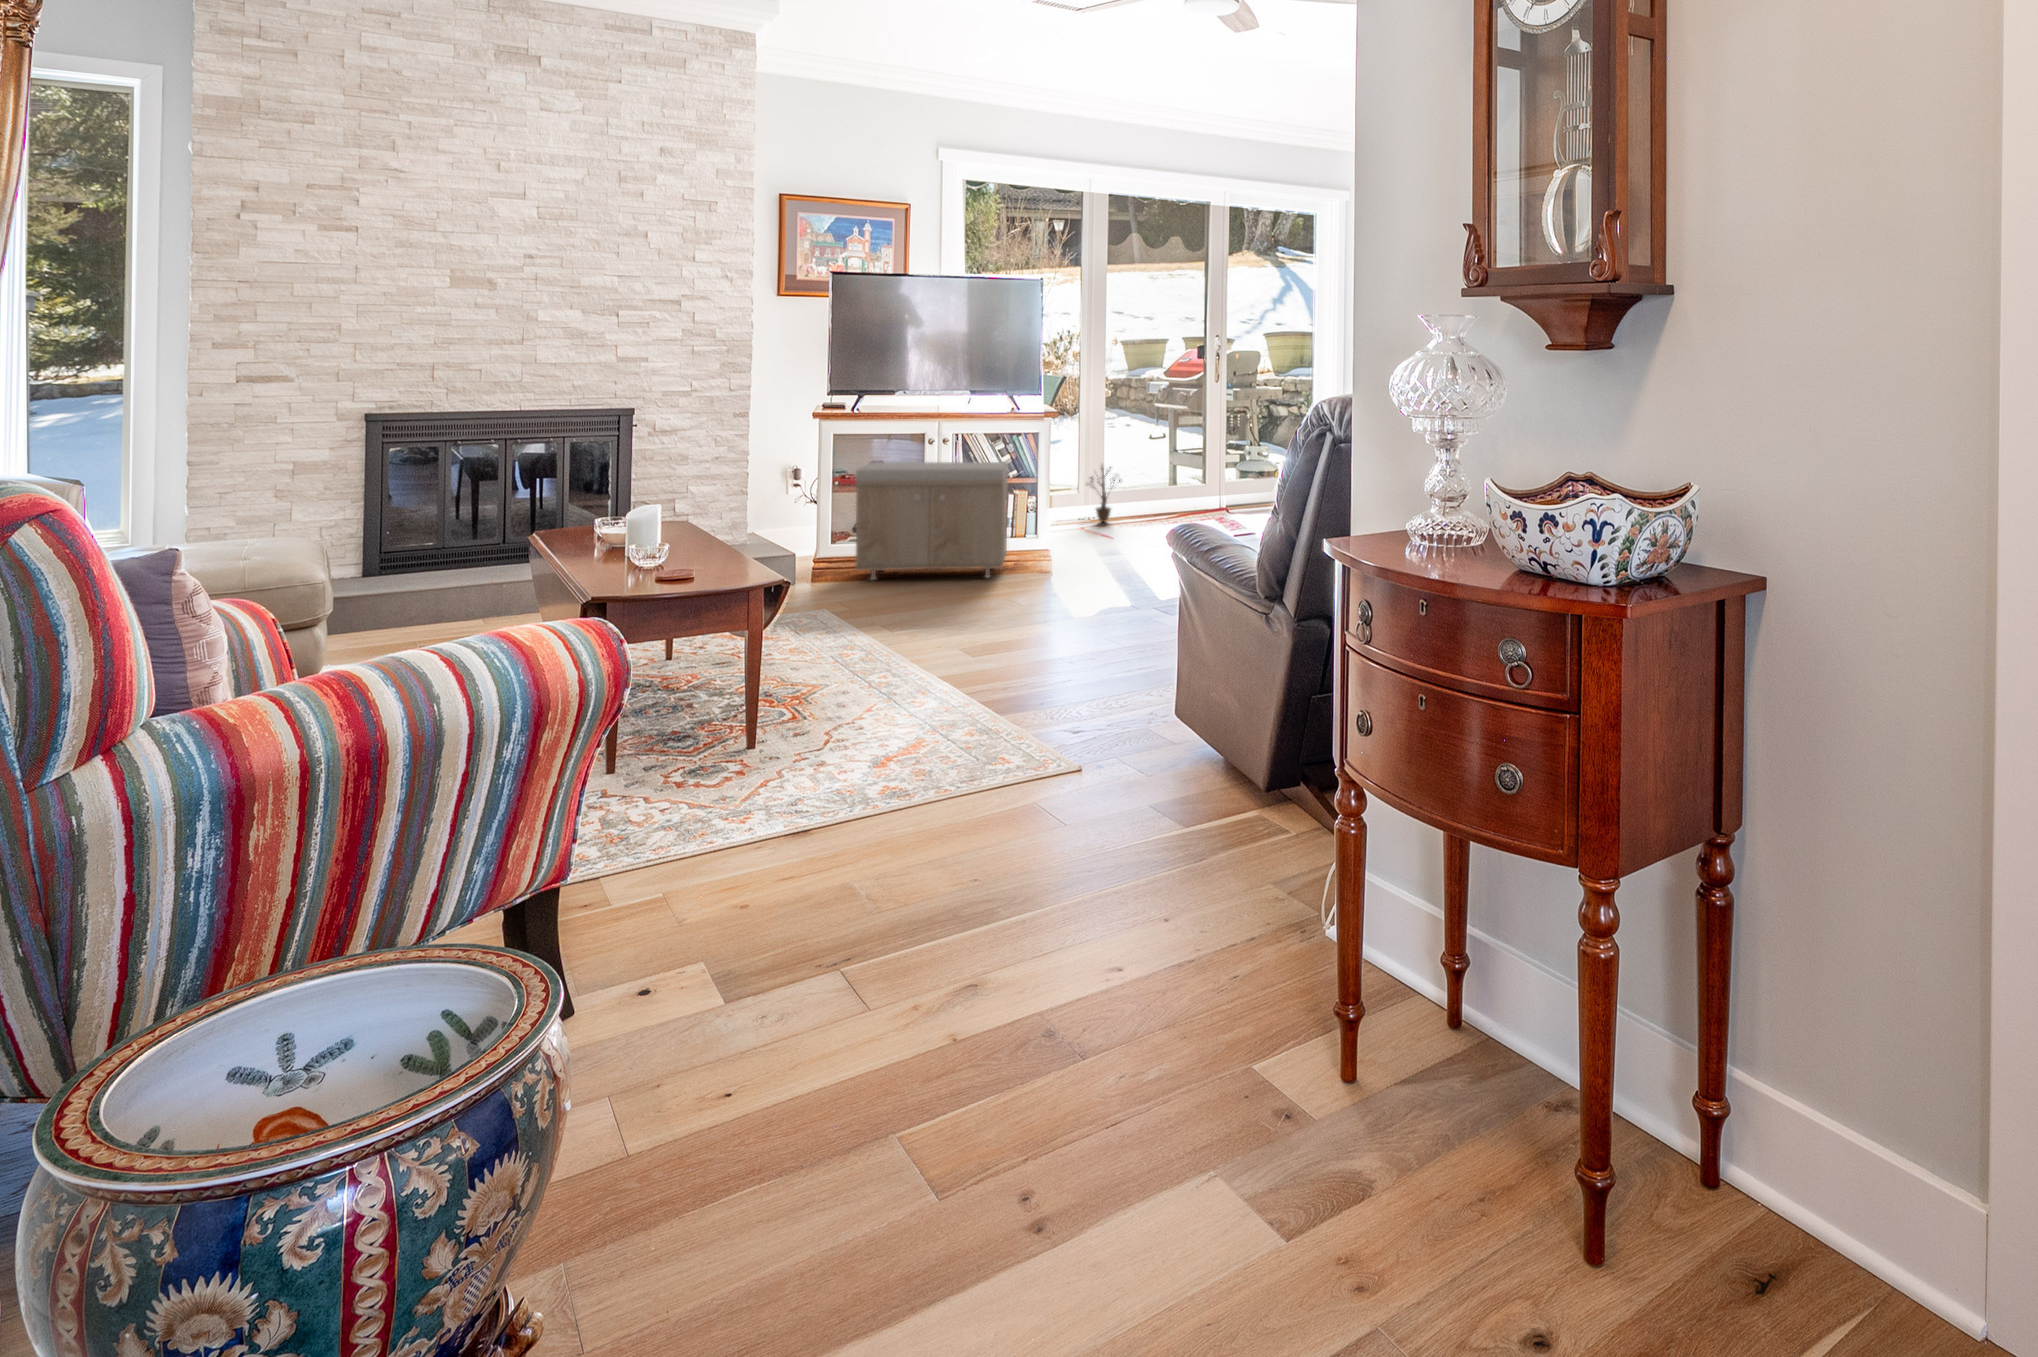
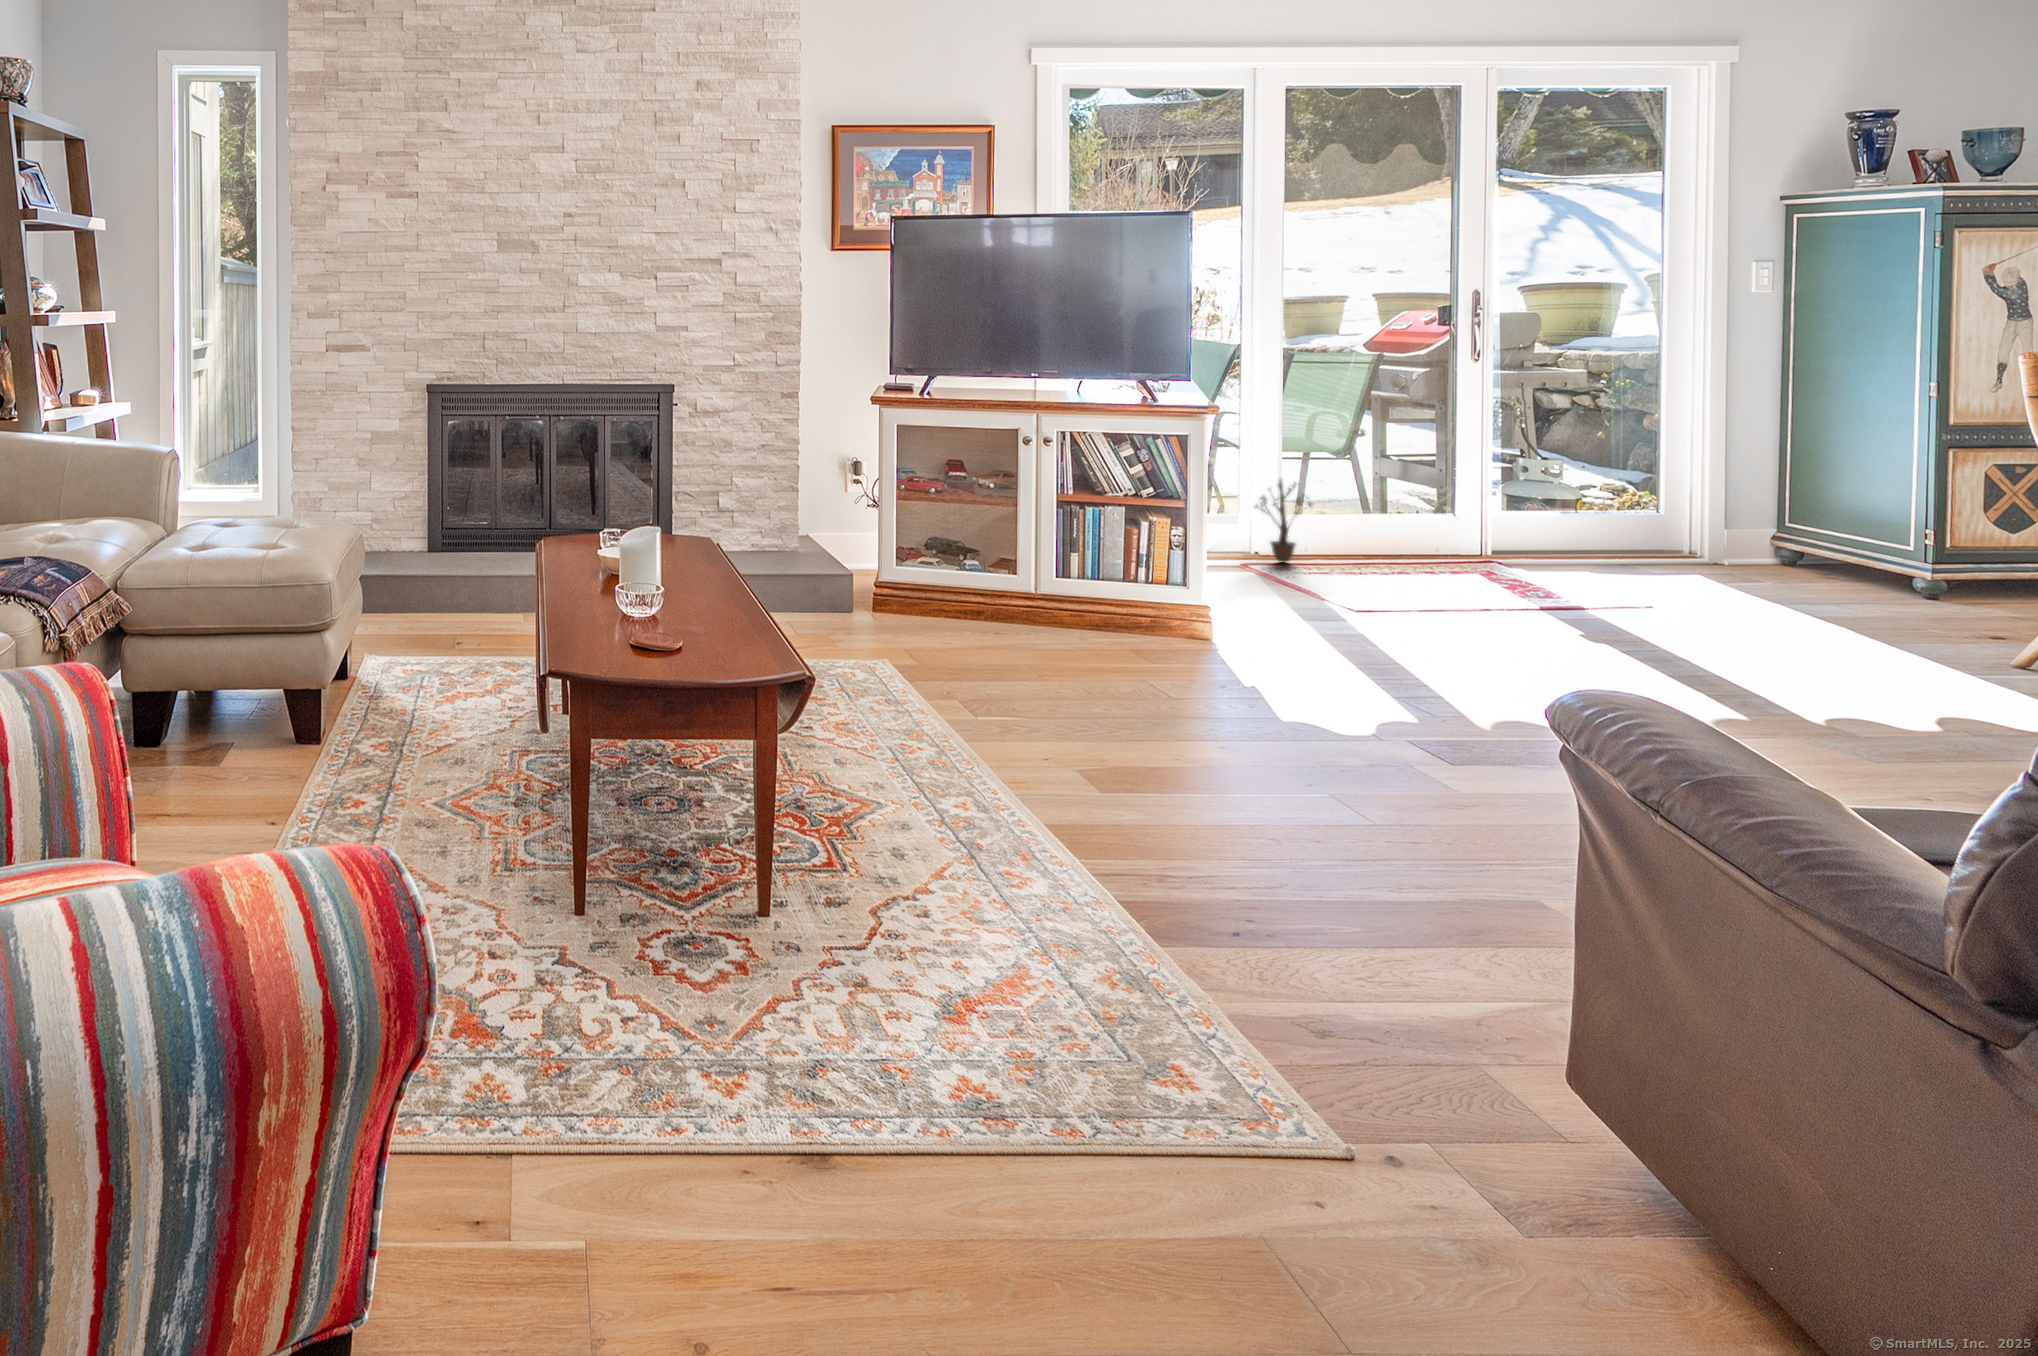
storage bench: present [856,462,1008,580] -> none [925,468,1140,643]

